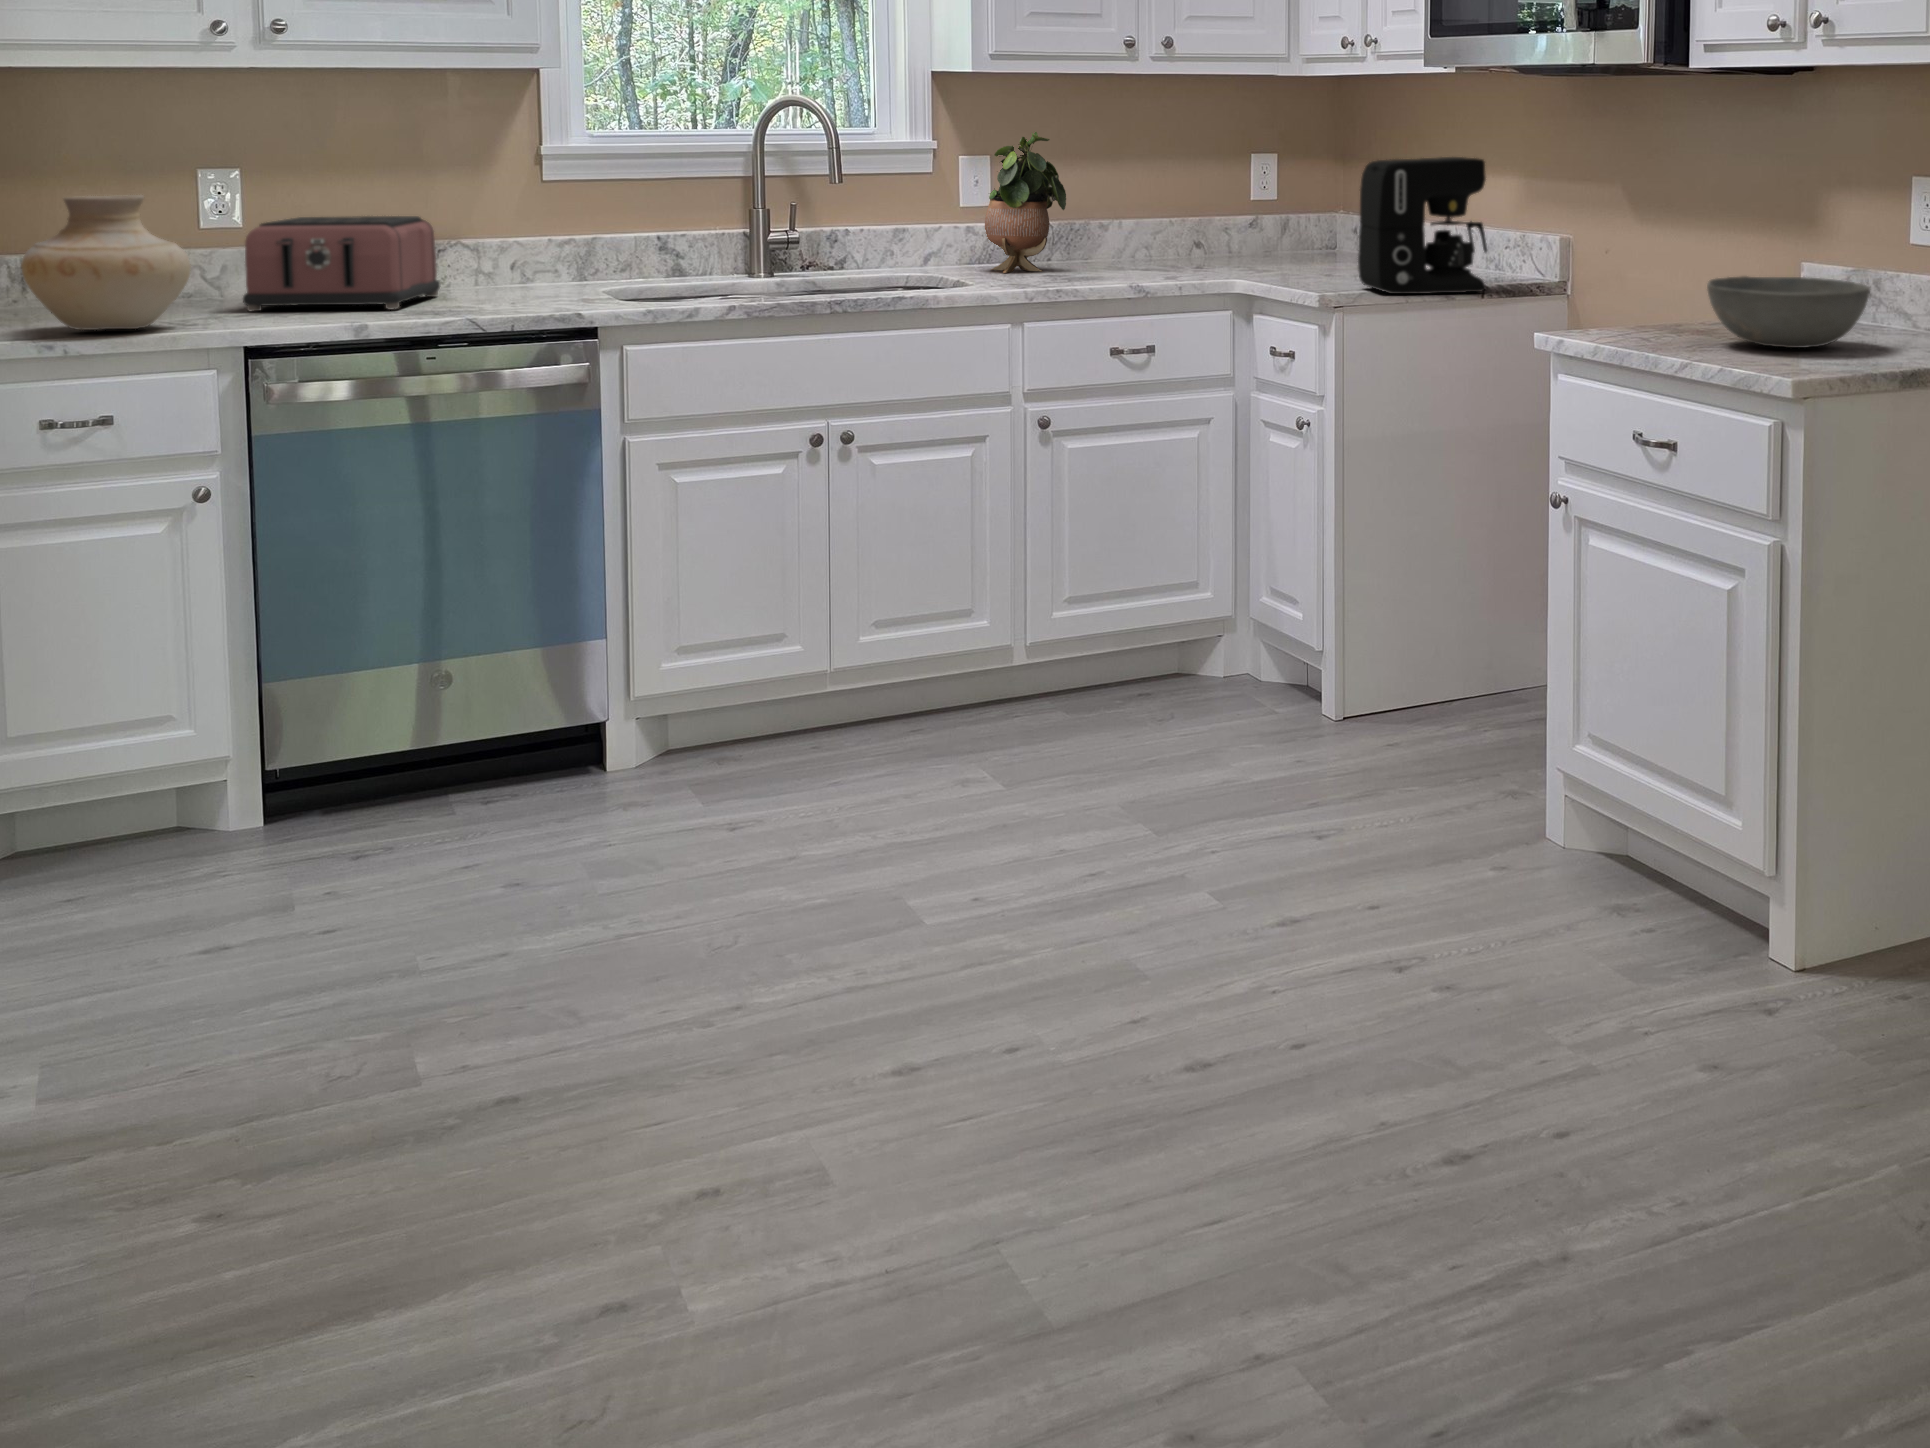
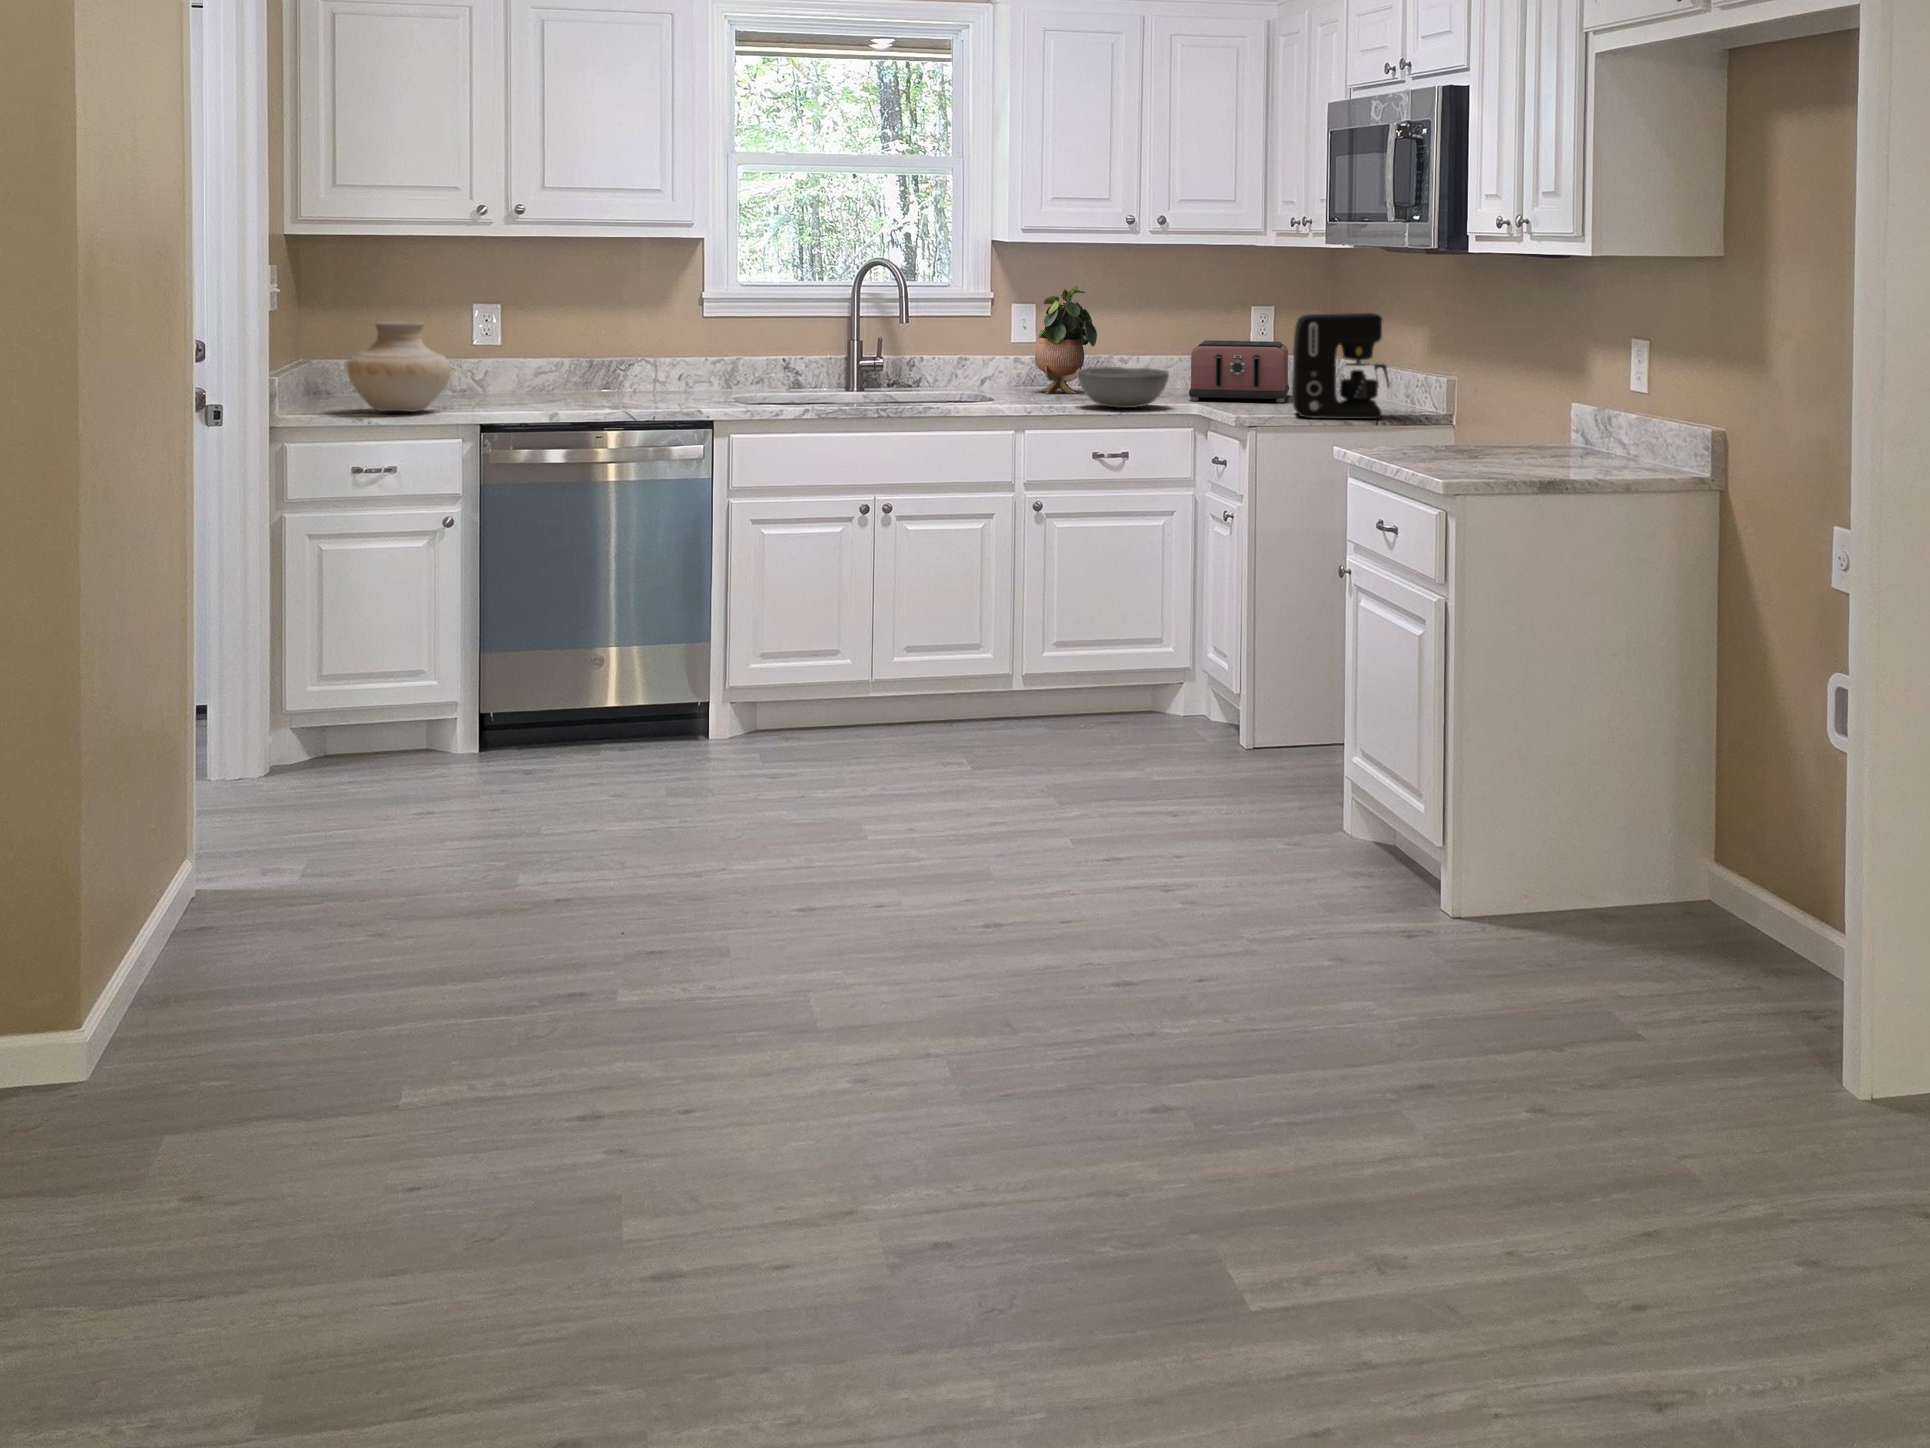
toaster: present [243,216,440,311] -> present [1189,340,1289,402]
bowl: present [1707,276,1870,348] -> present [1076,367,1169,408]

